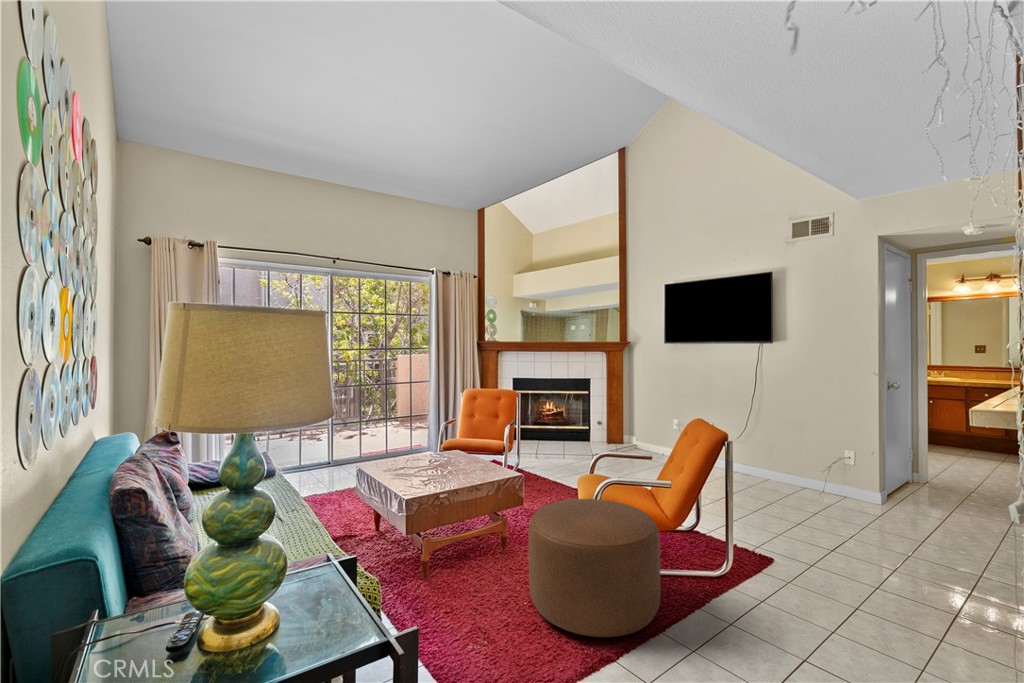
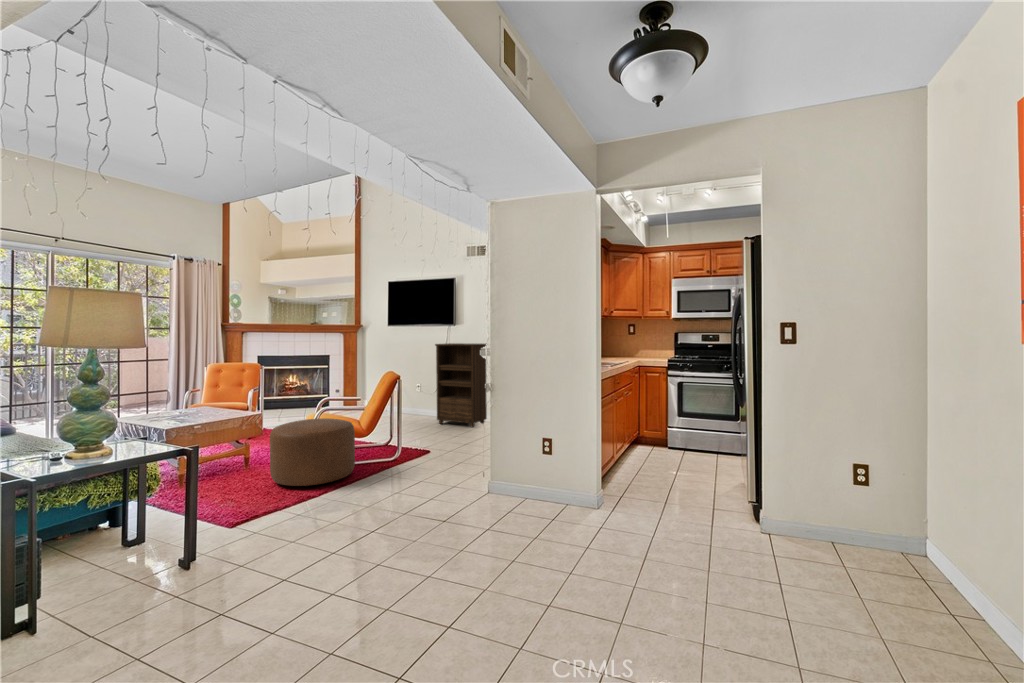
bookshelf: none [745,369,841,509] -> present [435,343,487,427]

